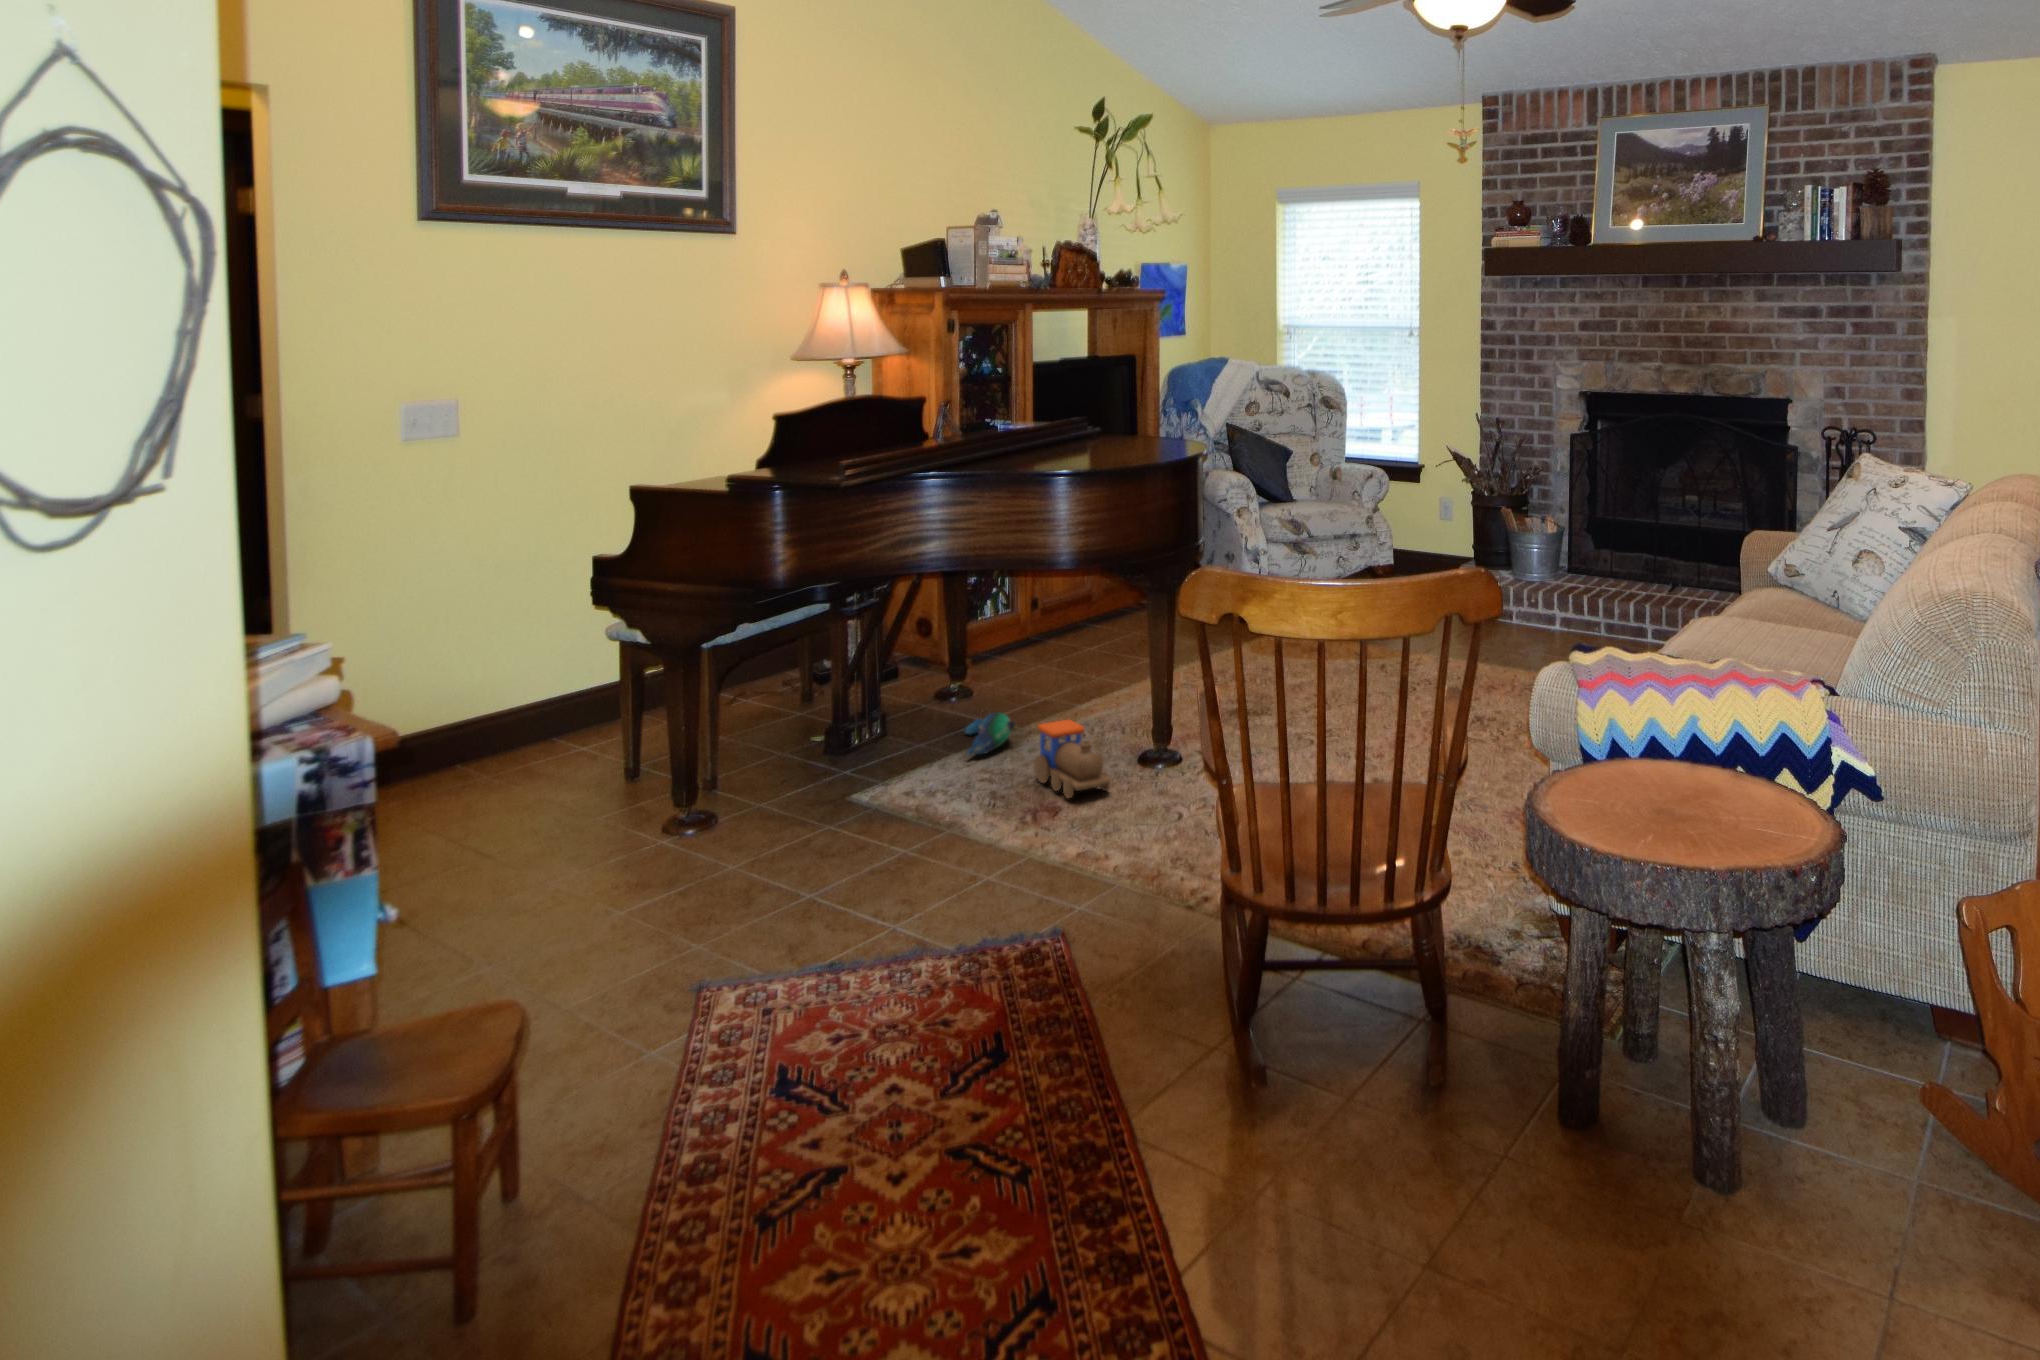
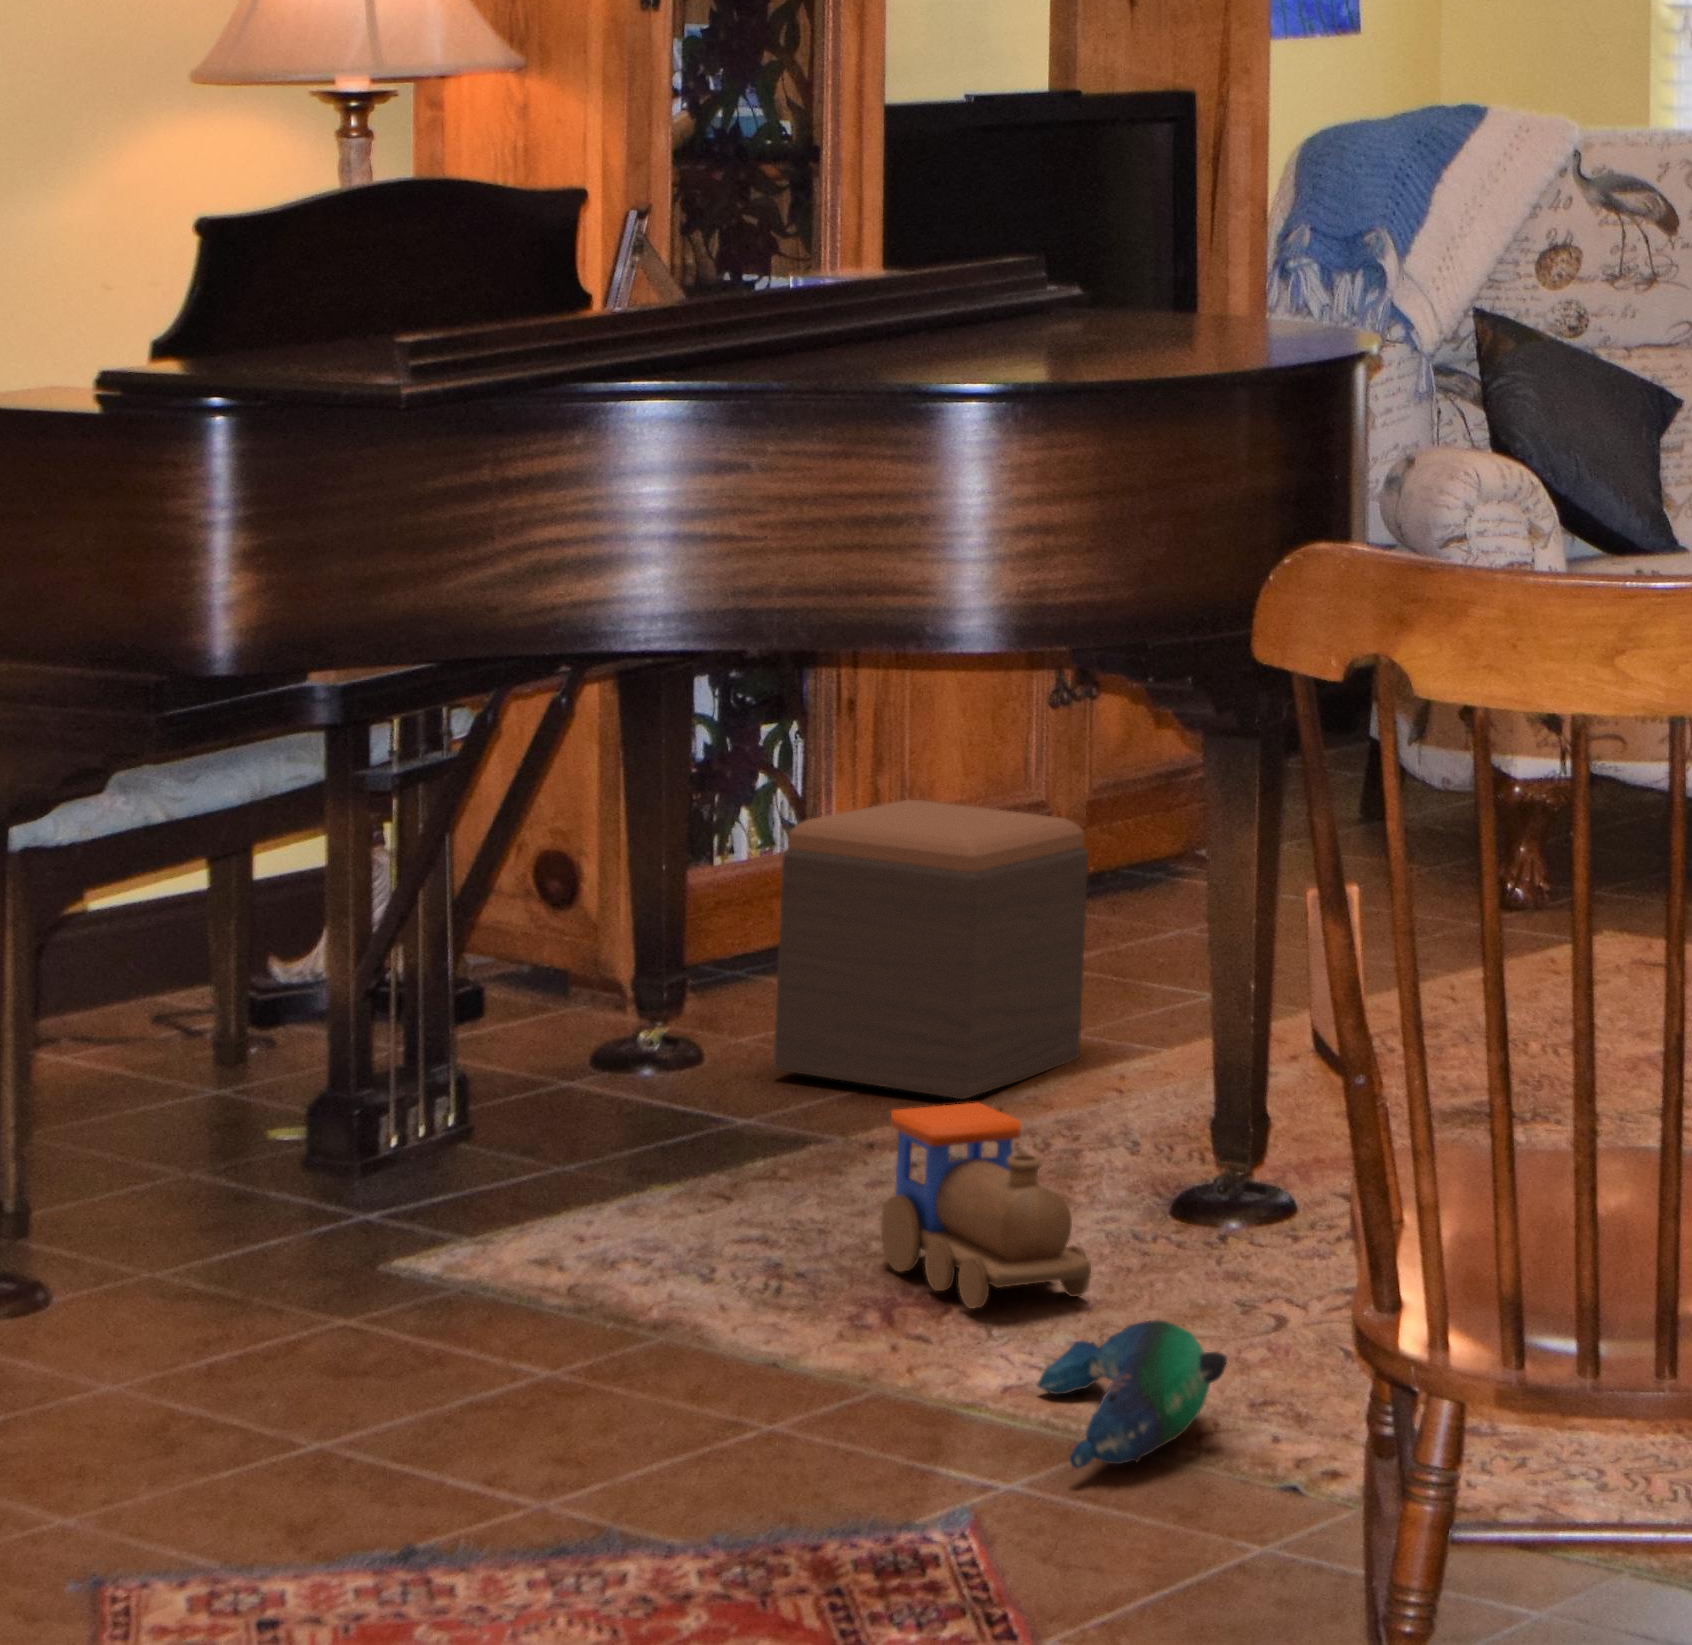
footstool: none [998,602,1106,709] -> present [774,800,1088,1099]
plush toy: present [965,712,1015,756] -> present [1037,1320,1227,1468]

